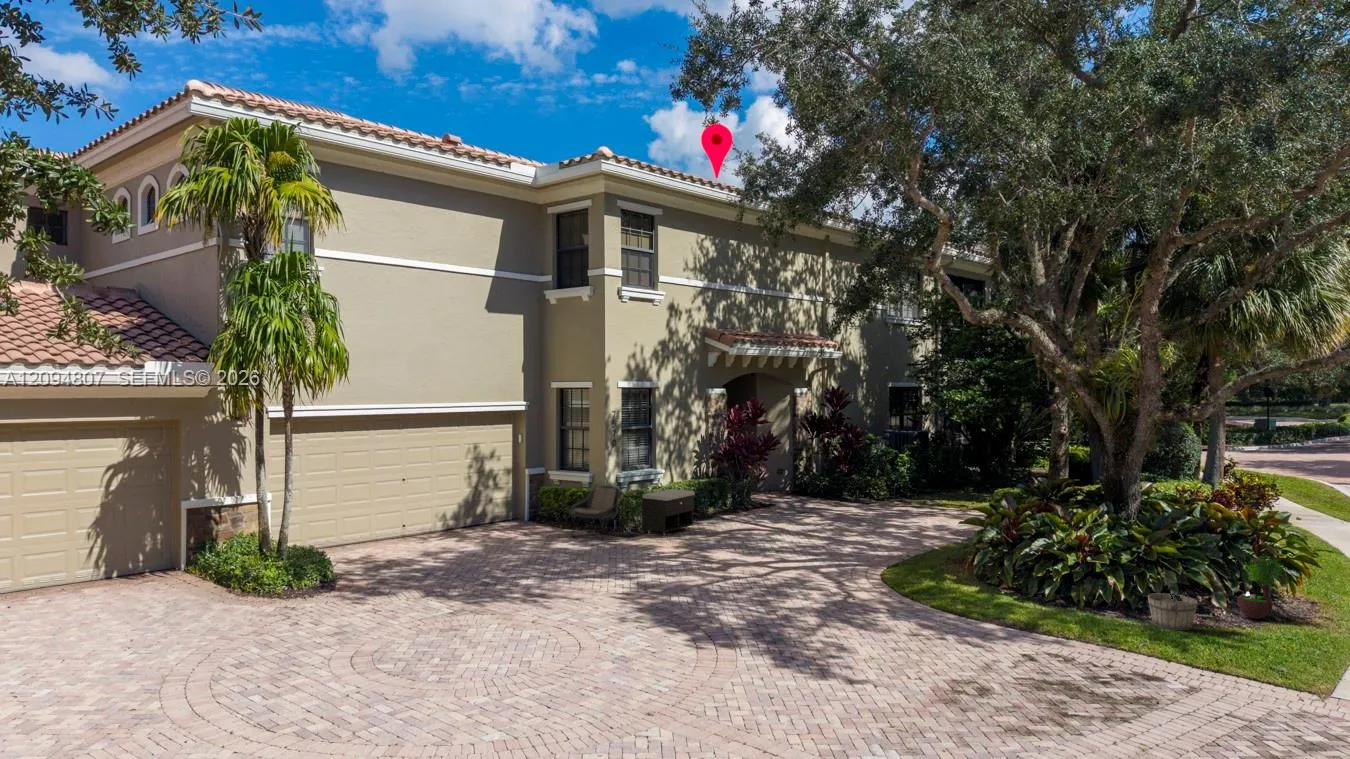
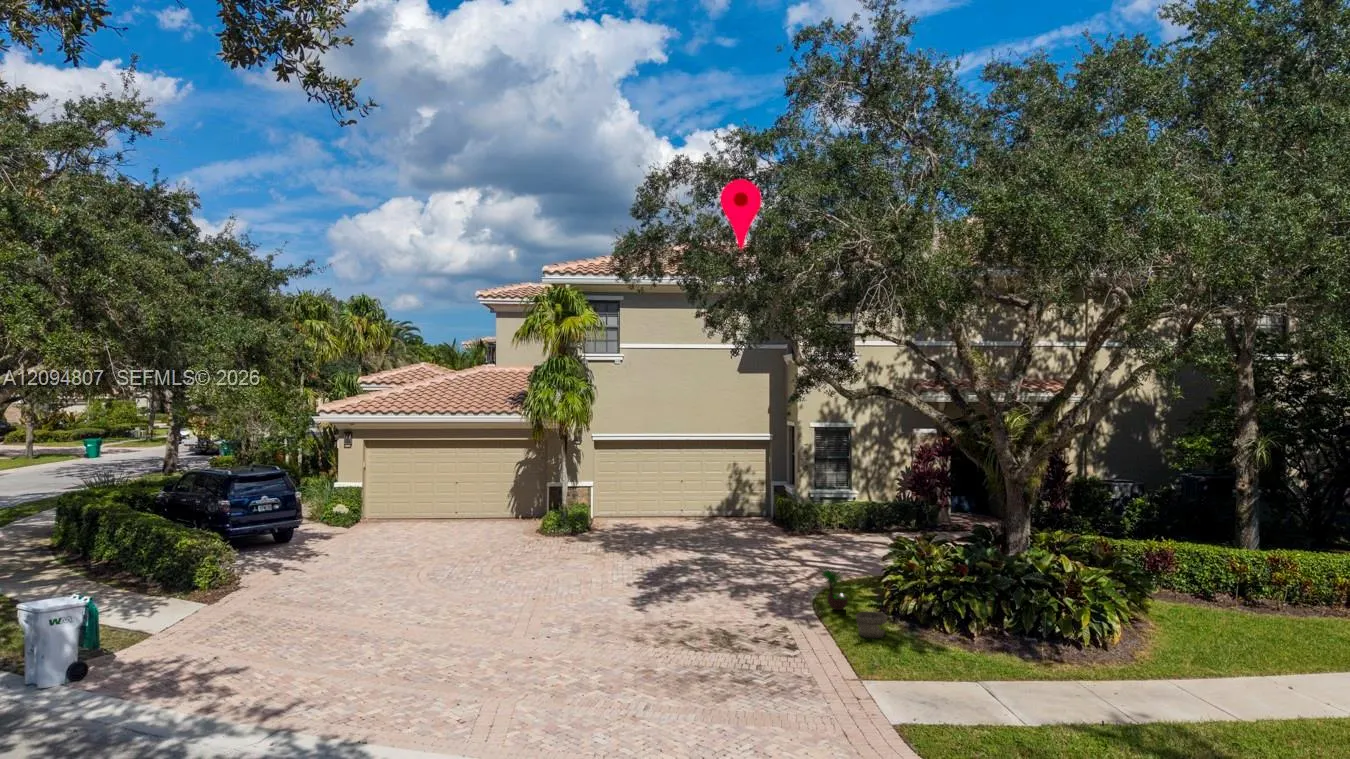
lounge chair: present [569,485,622,540] -> none [755,498,788,536]
storage bench: present [642,489,695,535] -> none [805,507,846,539]
potted tree: present [1237,556,1282,619] -> present [822,568,848,610]

